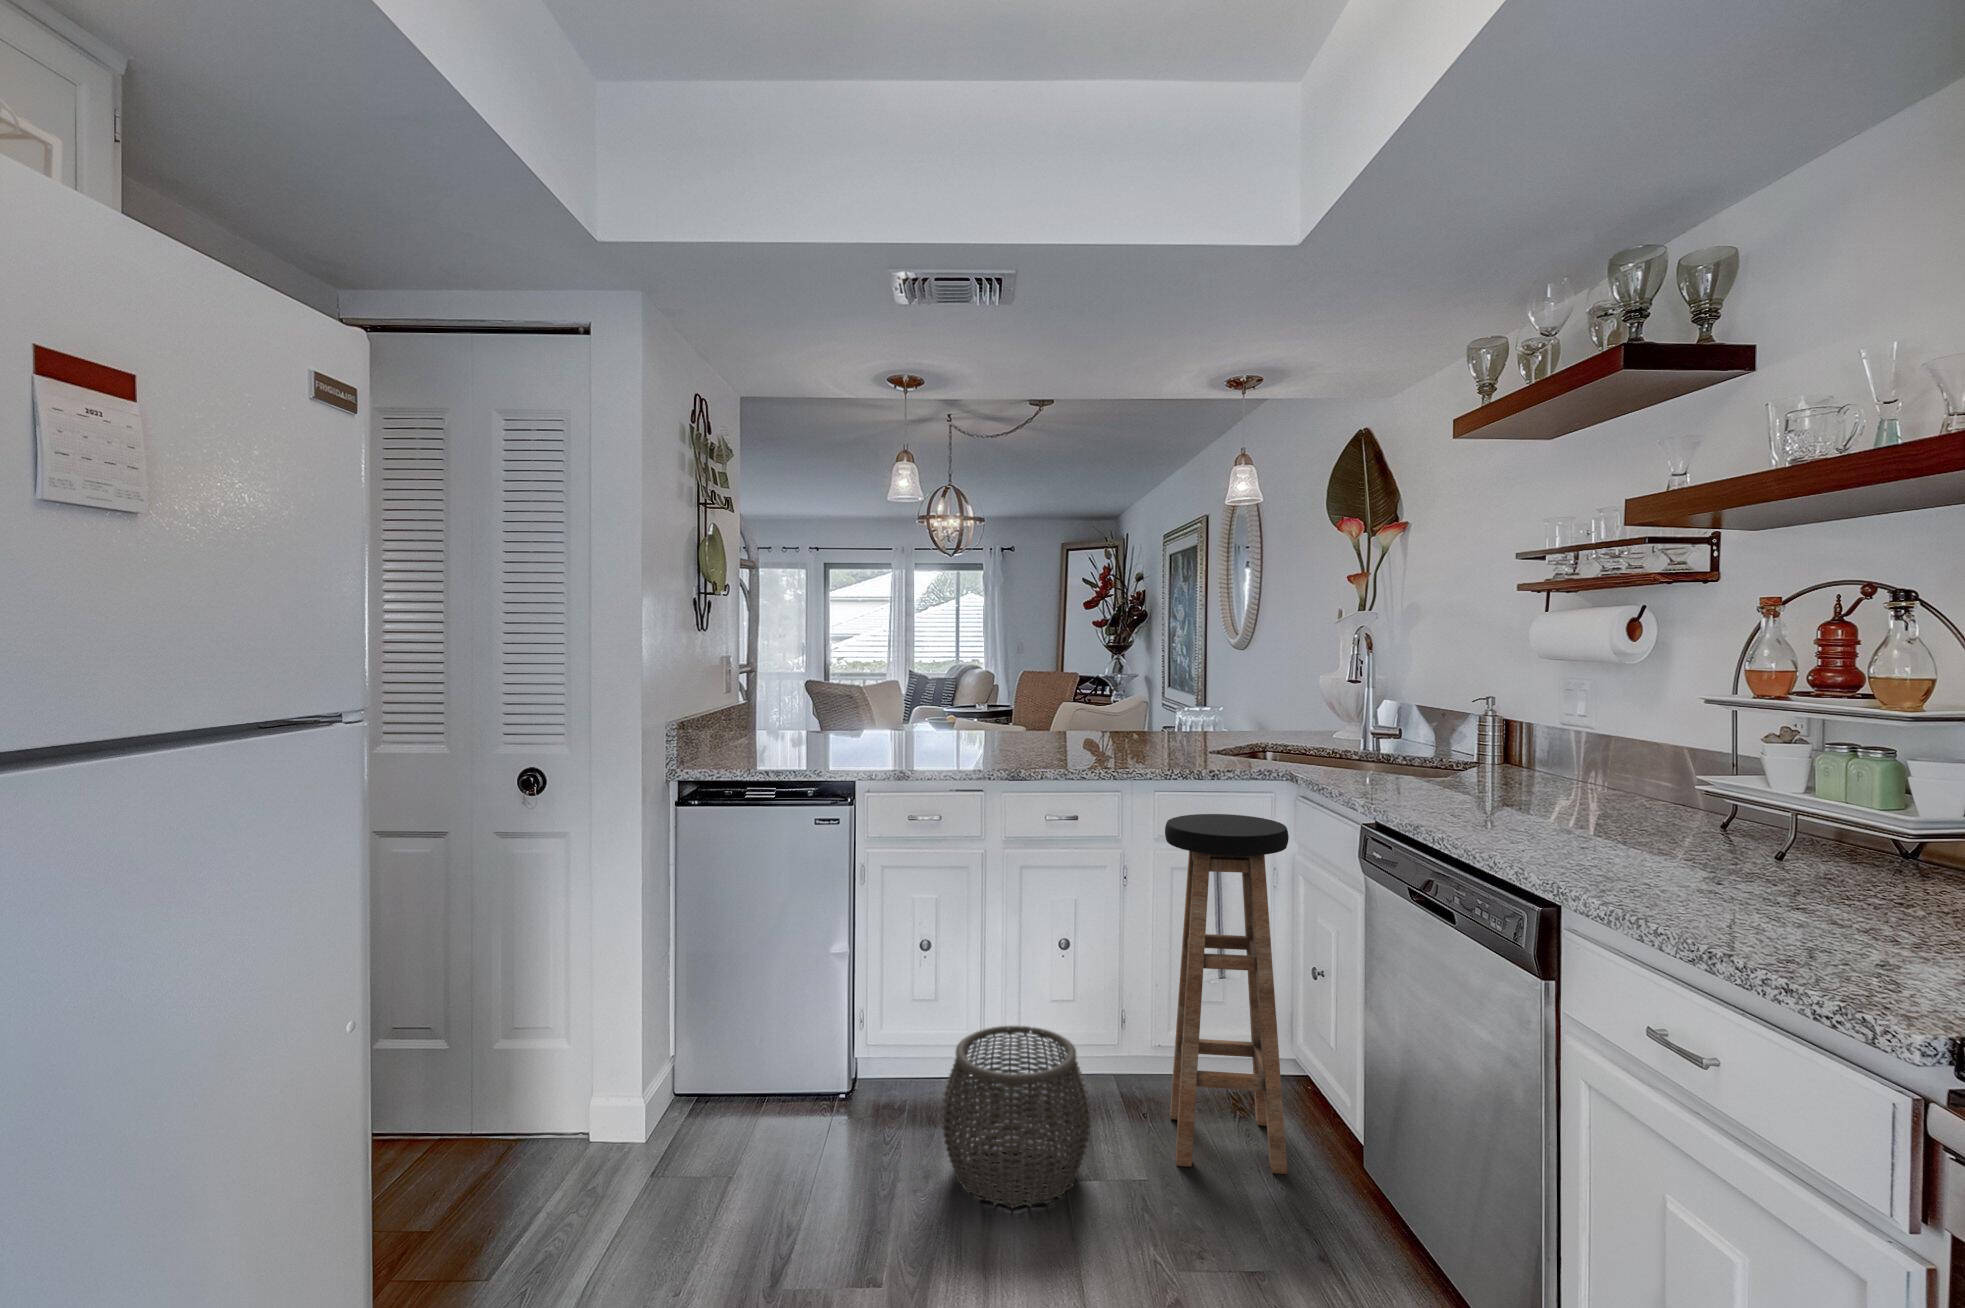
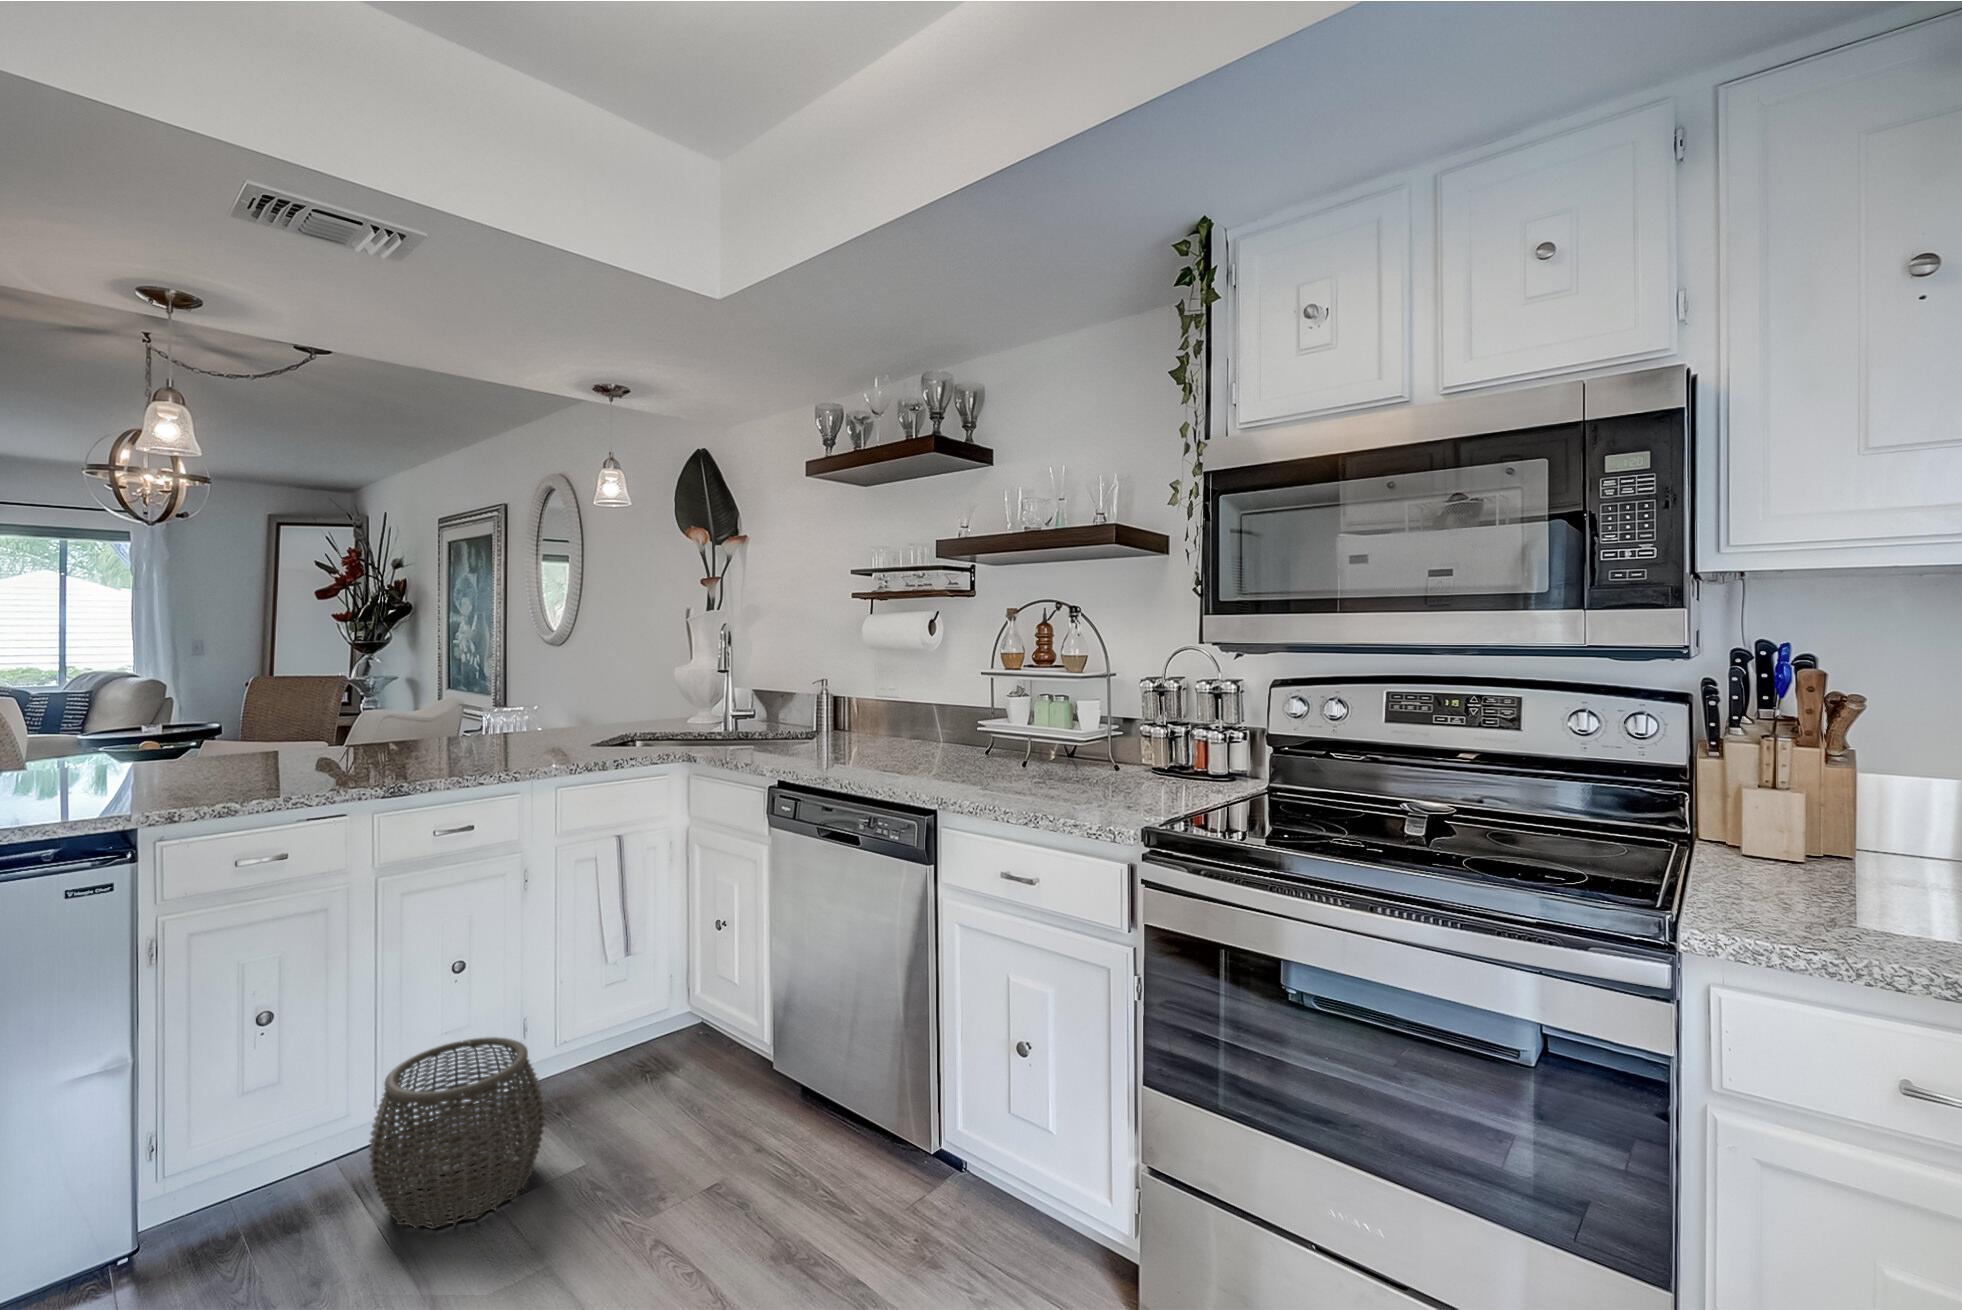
bar stool: present [1165,814,1289,1174] -> none [588,794,714,1118]

